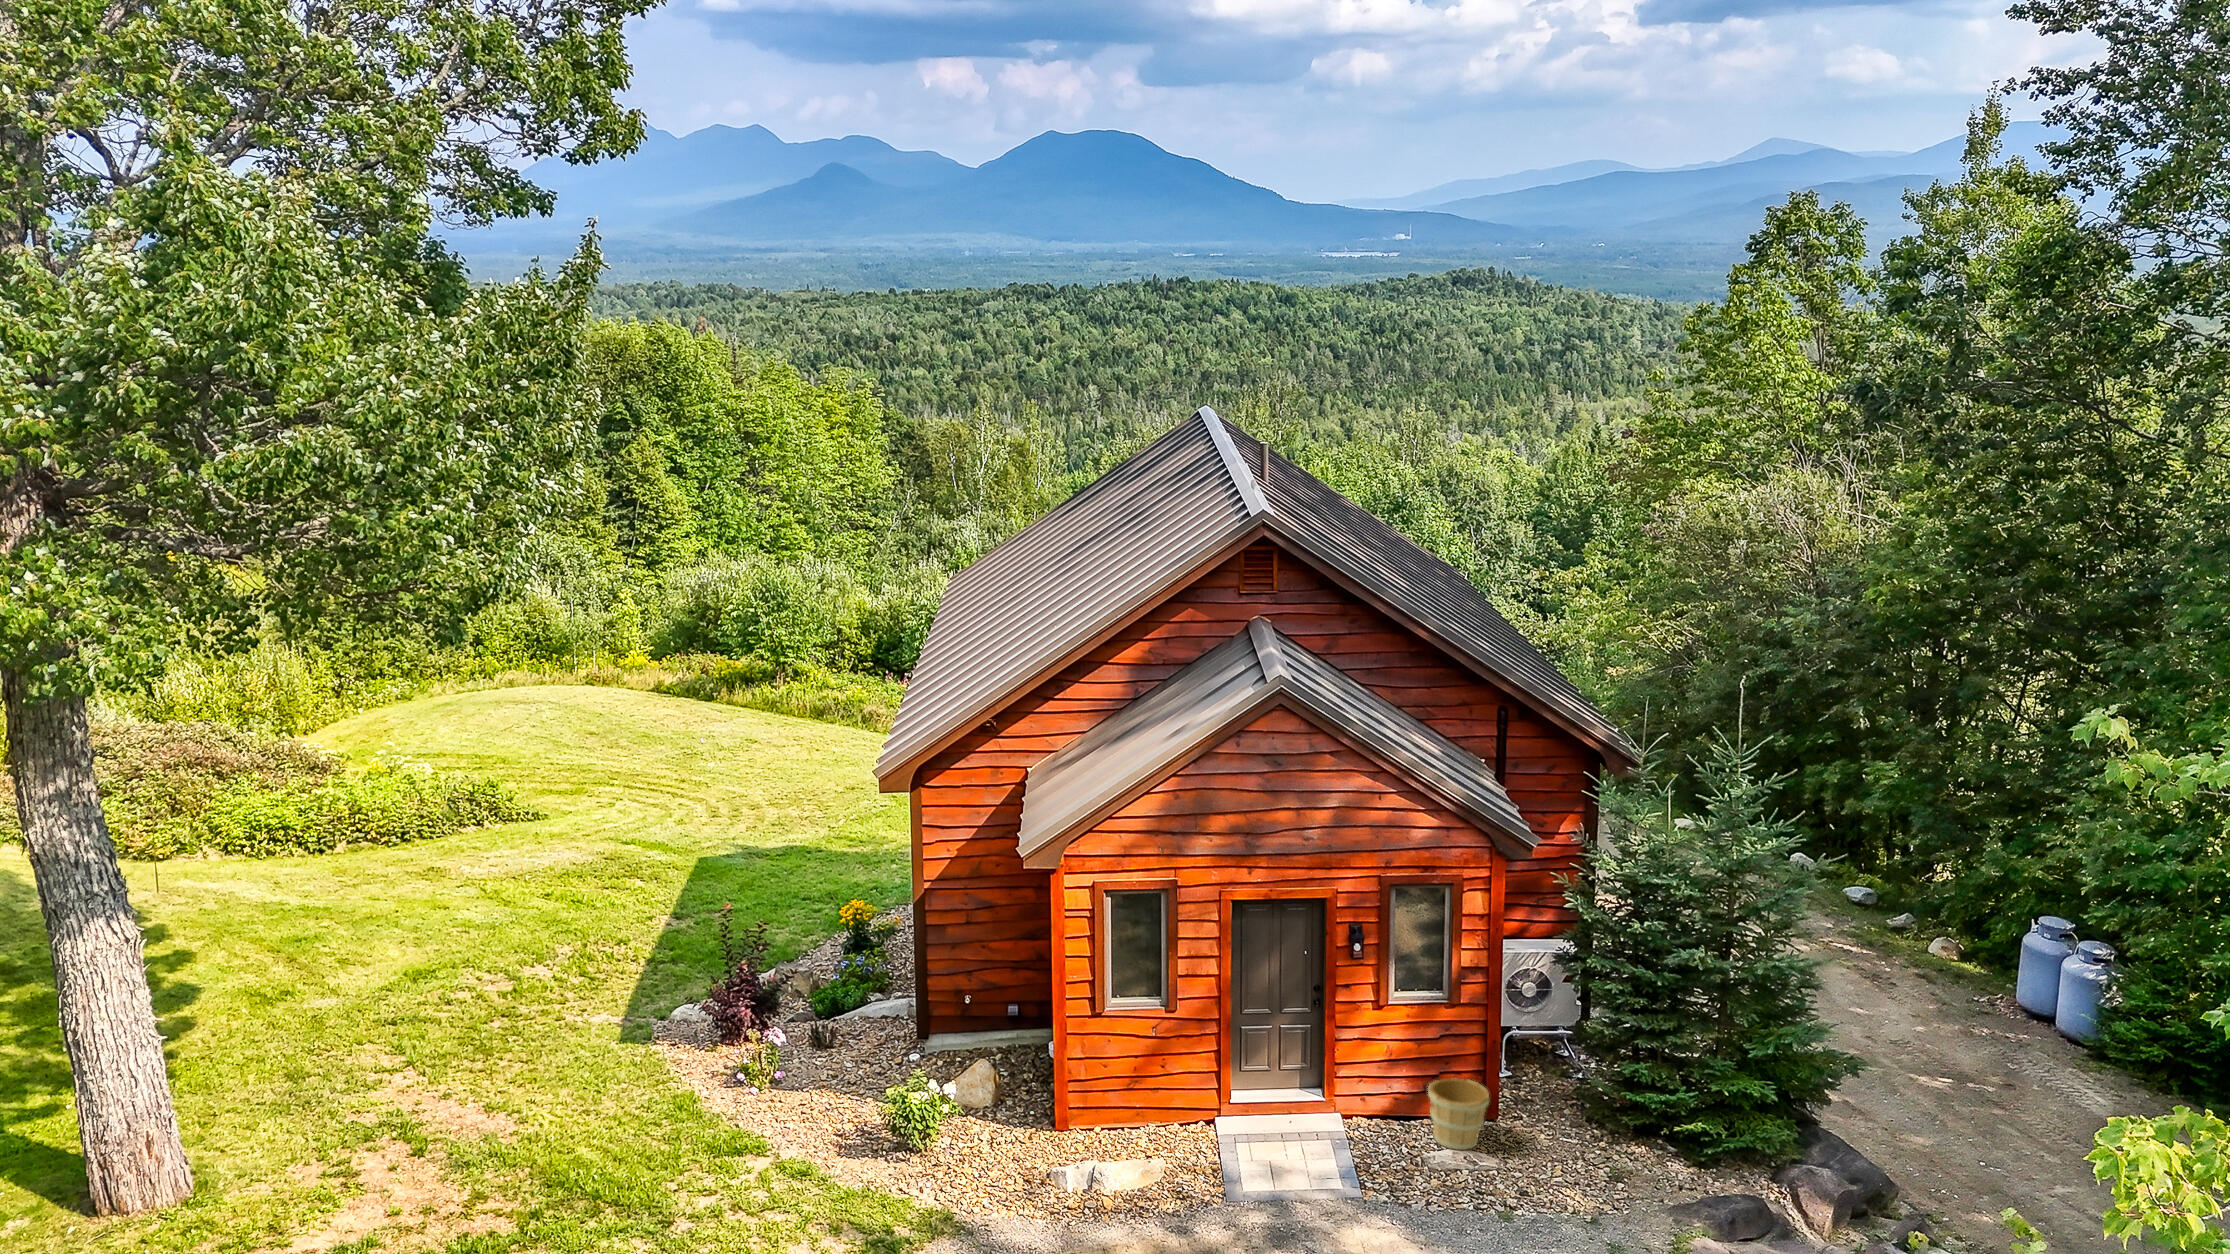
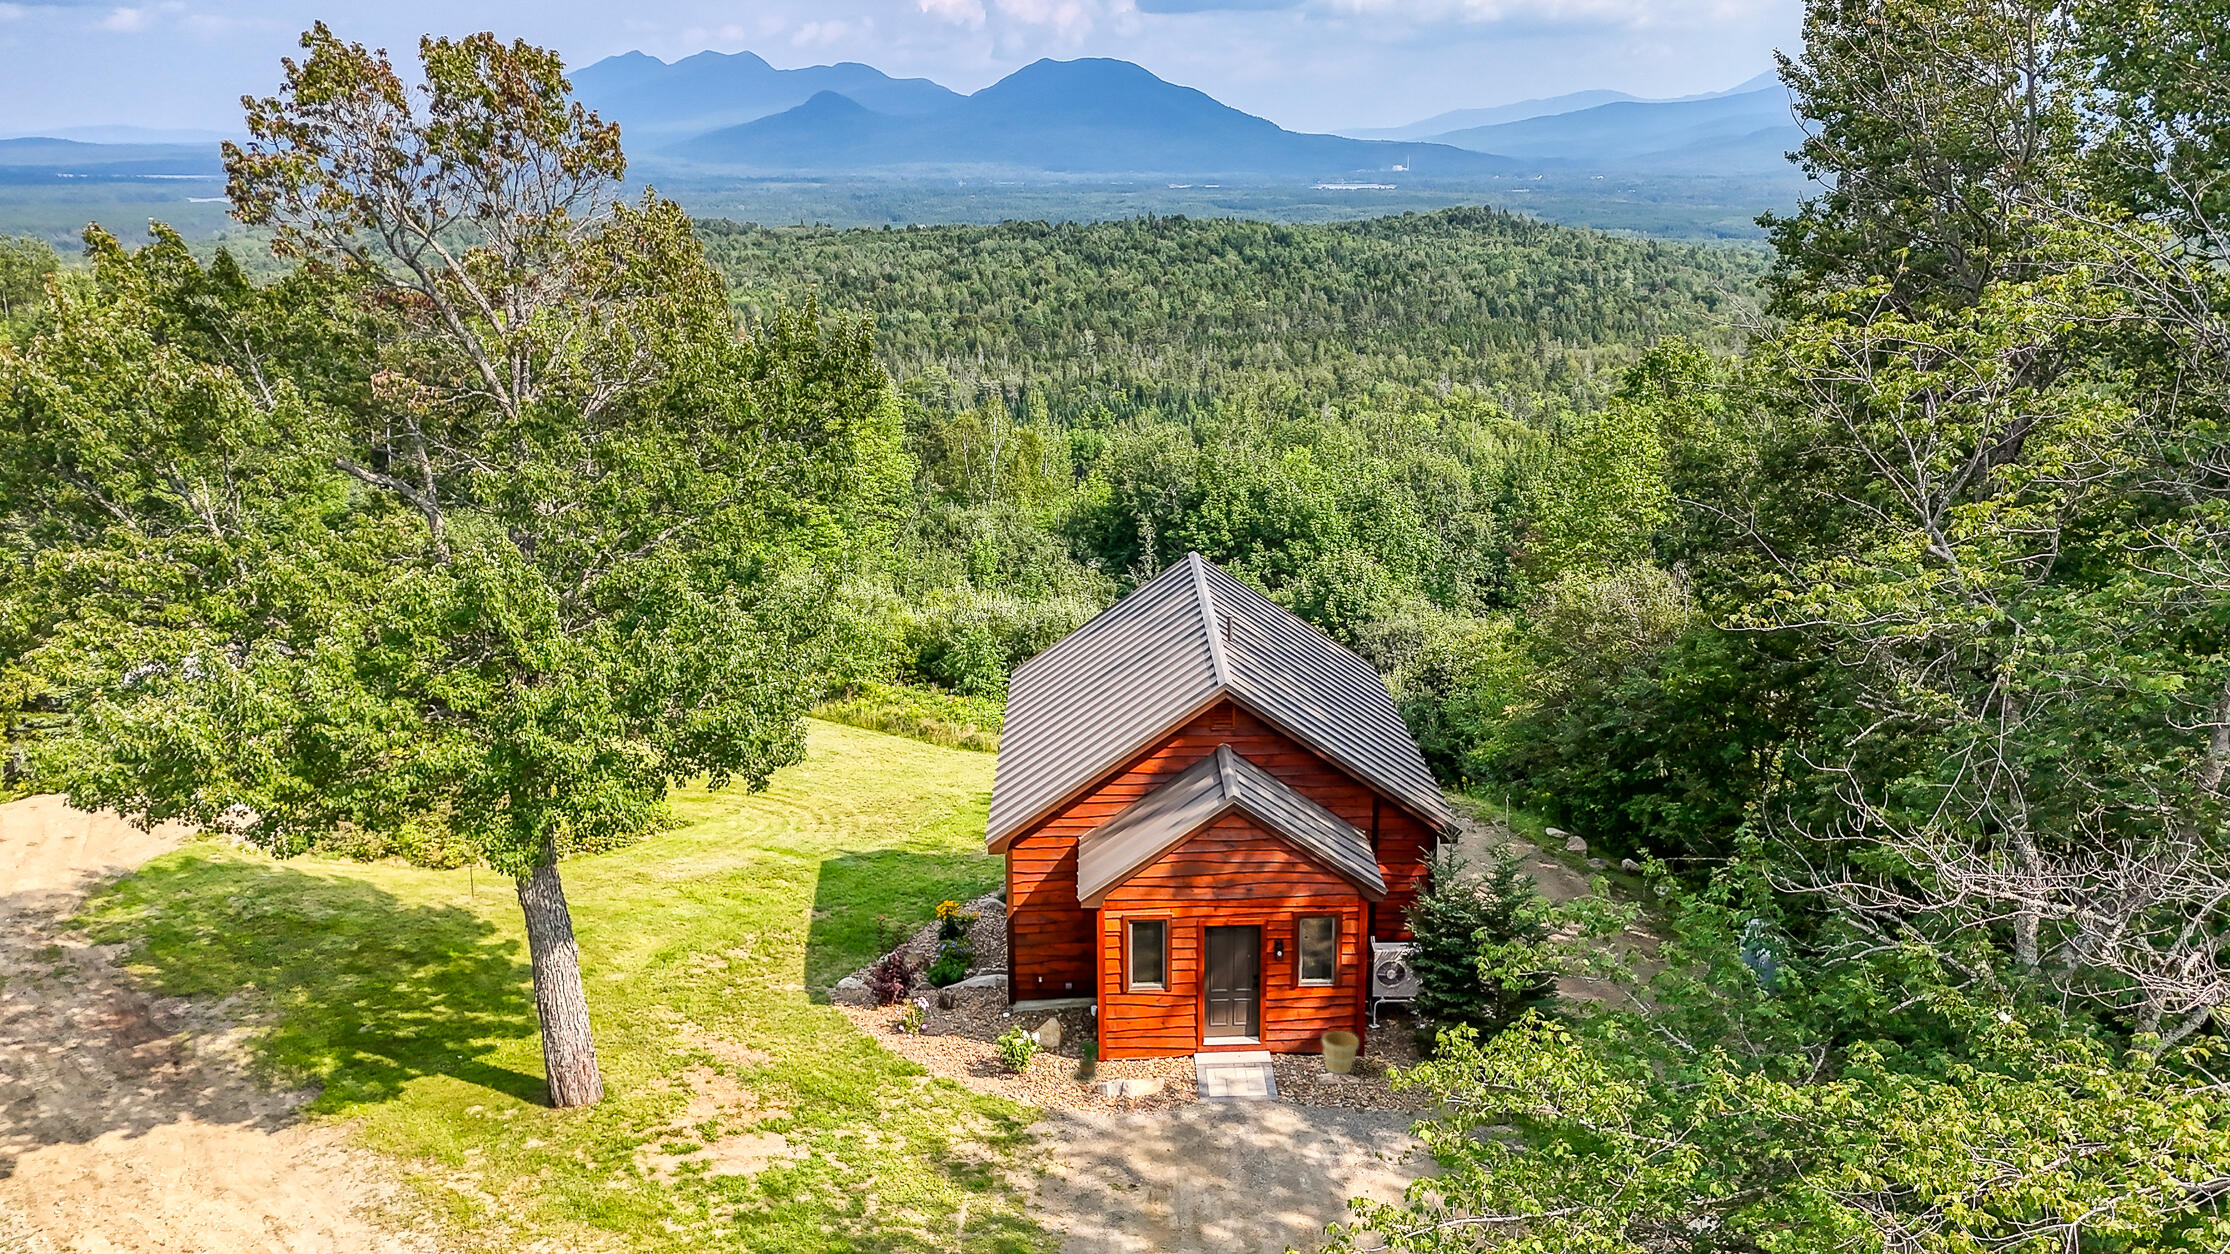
potted tree: none [1022,1095,1060,1161] -> present [1078,1042,1101,1079]

